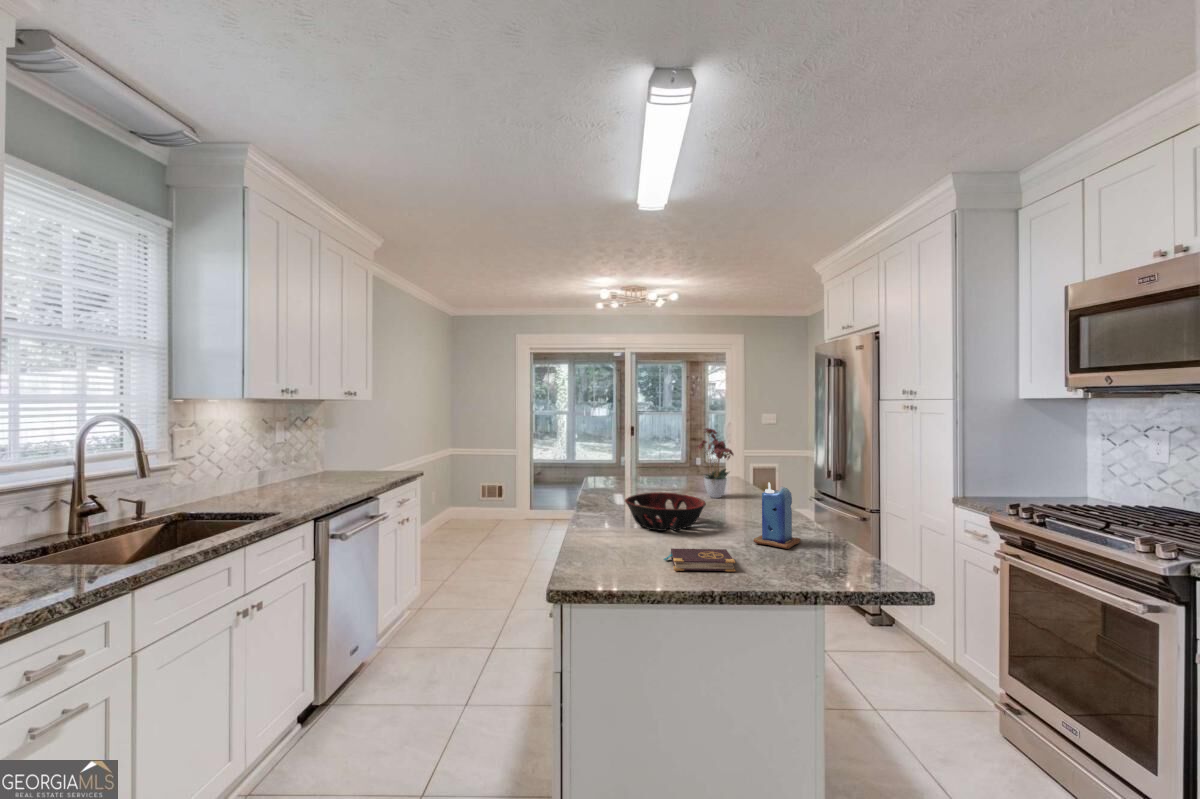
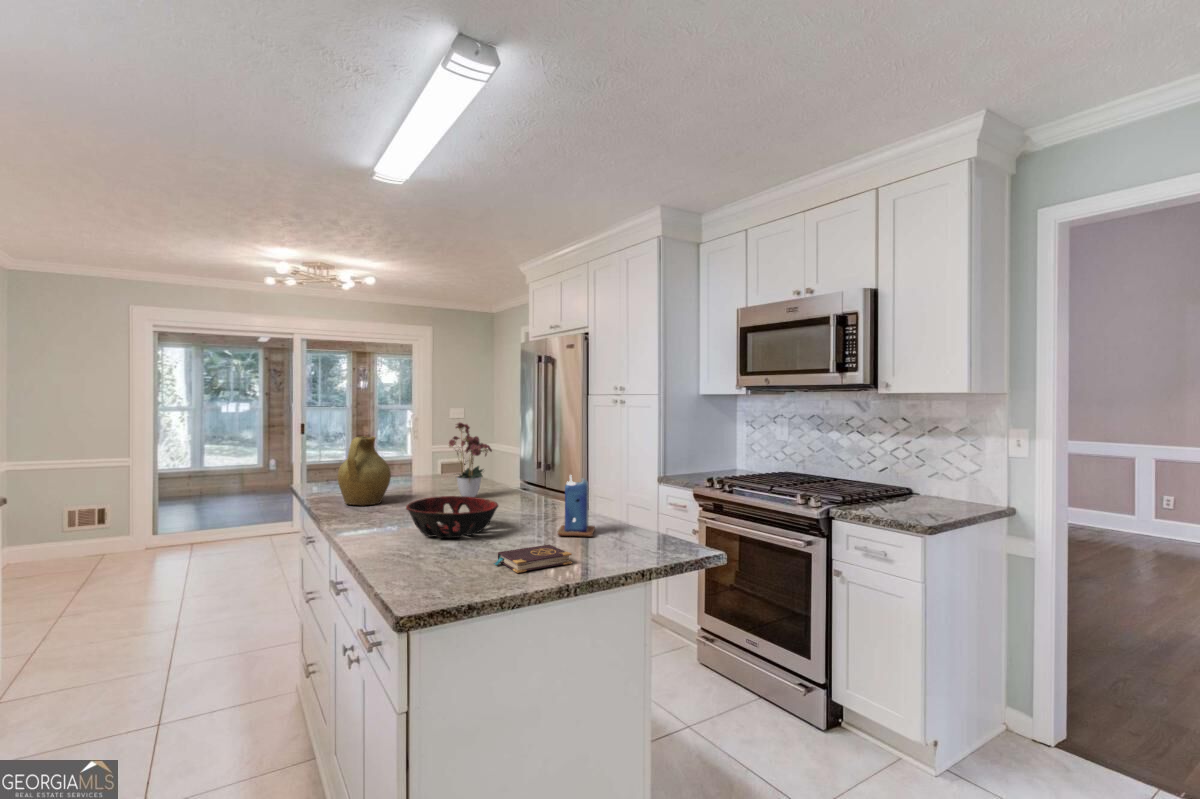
pitcher: none [609,438,649,495] -> present [338,436,391,505]

